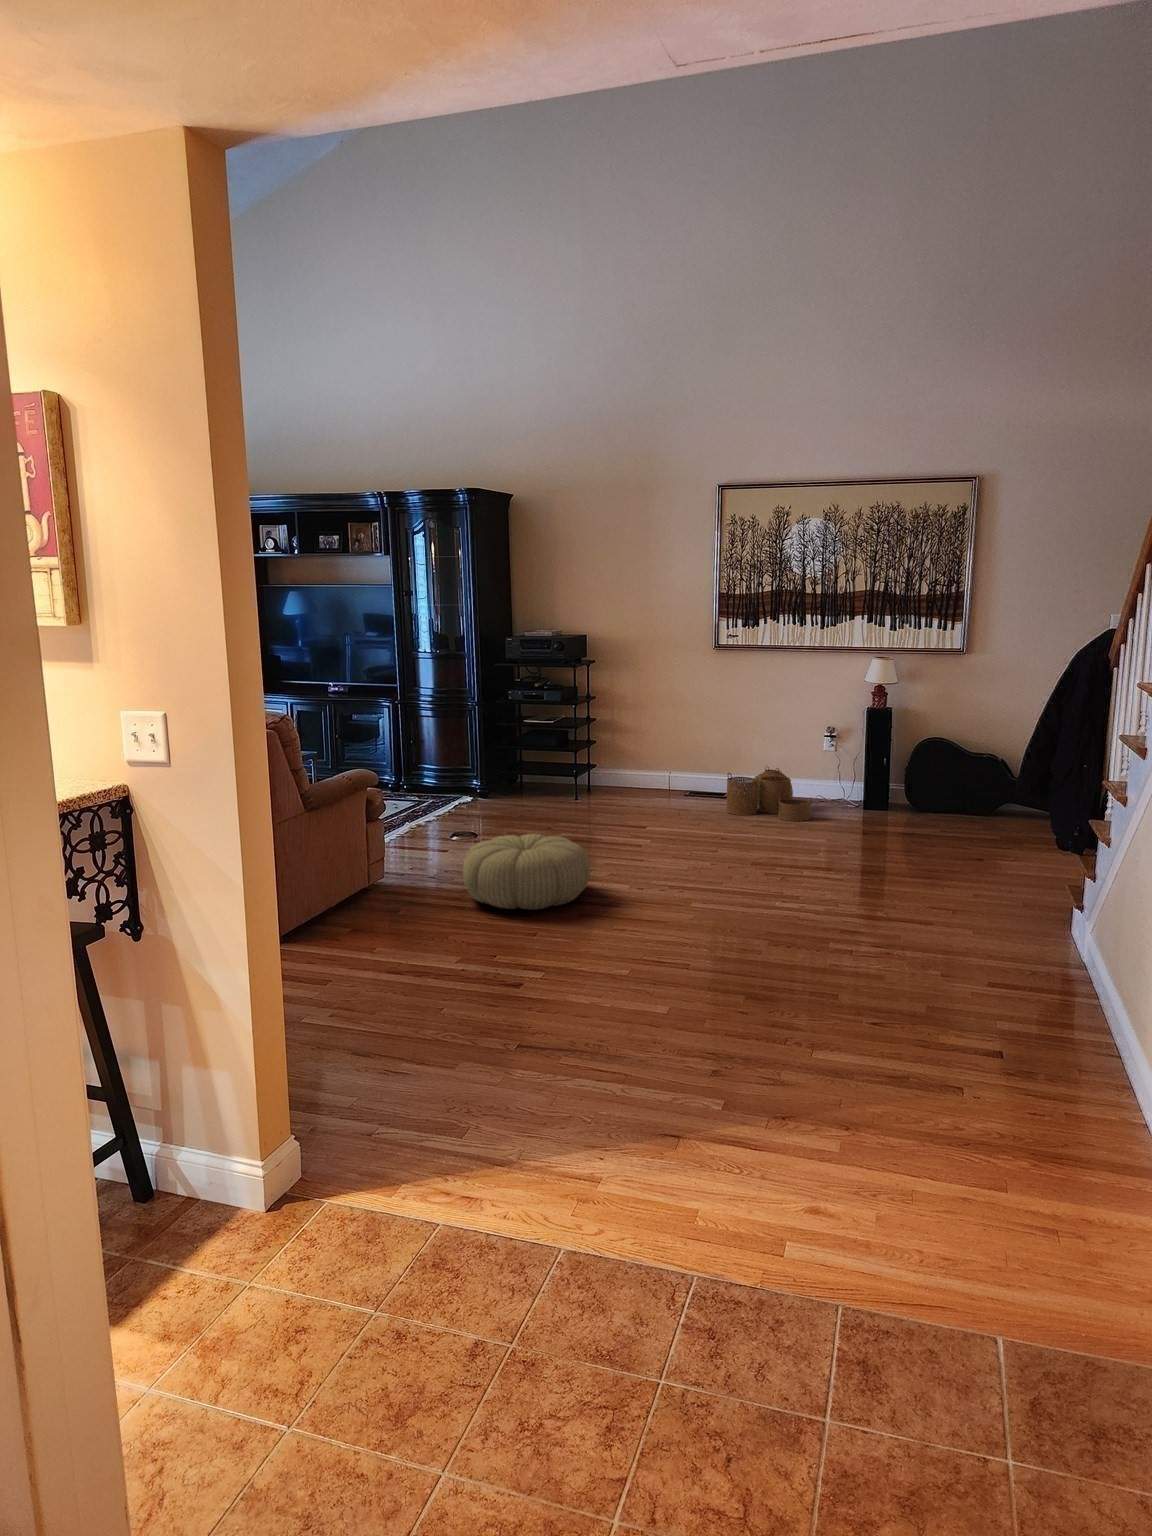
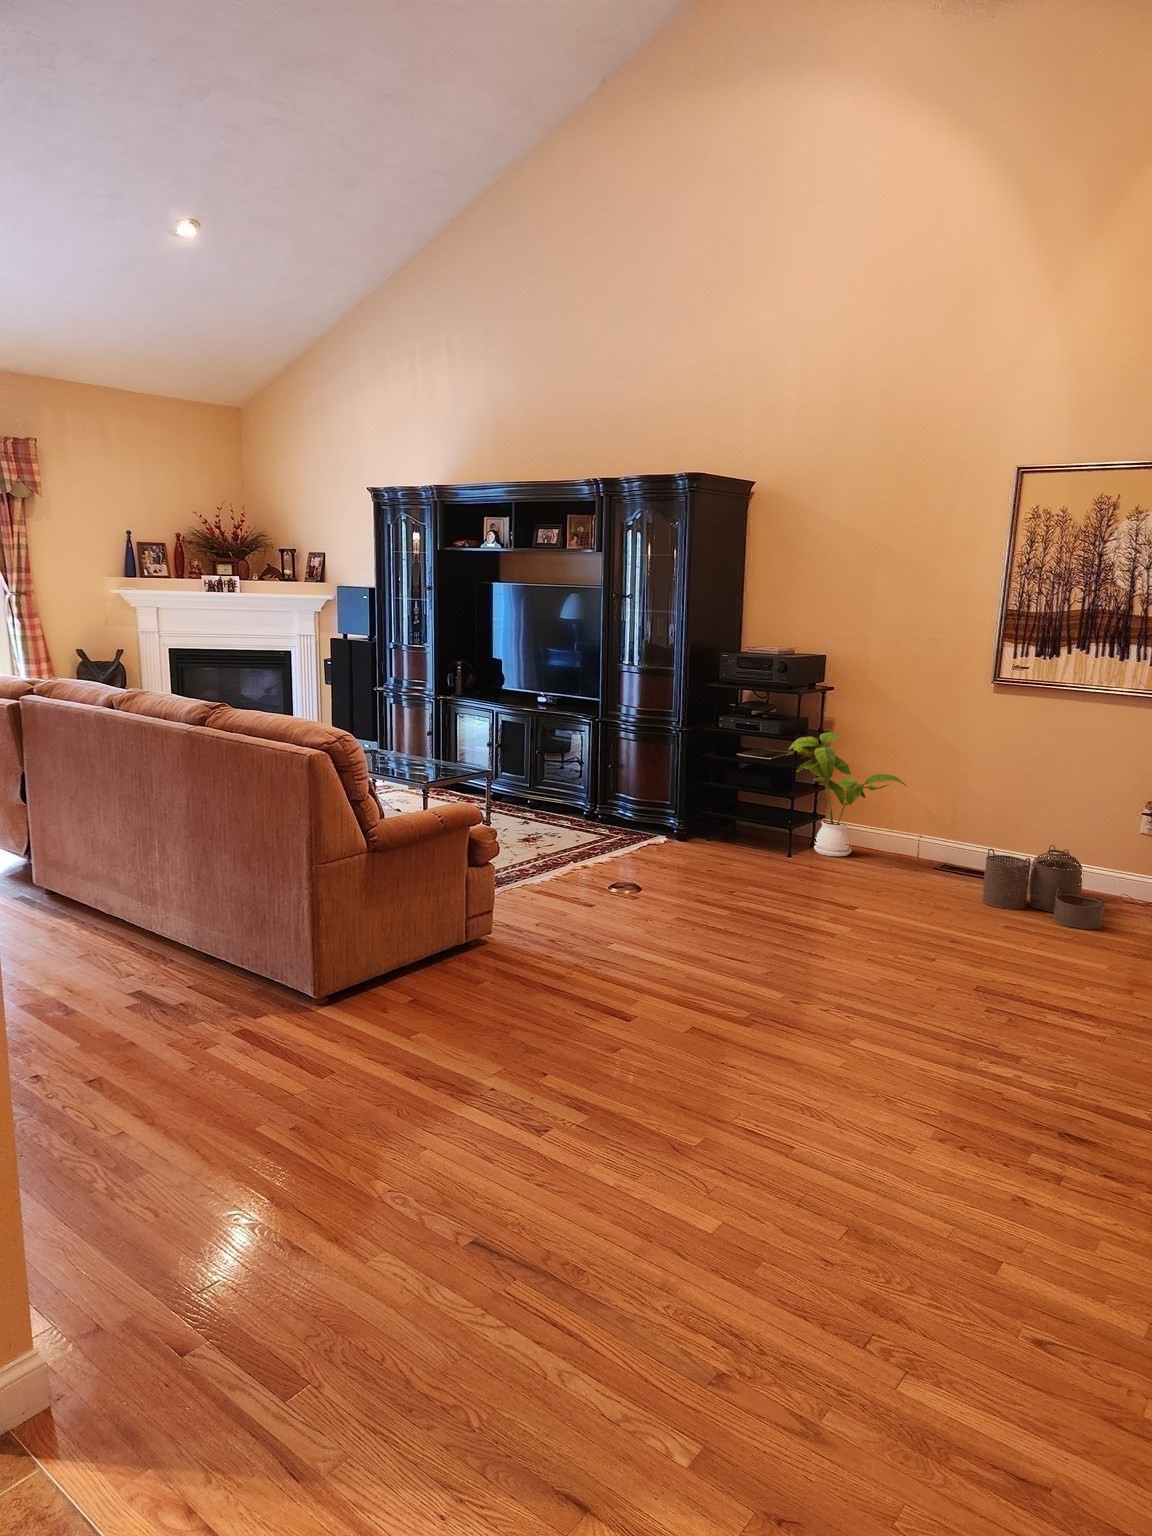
house plant: none [560,696,658,795] -> present [786,732,906,856]
pouf: present [463,834,591,910] -> none [548,905,720,1015]

